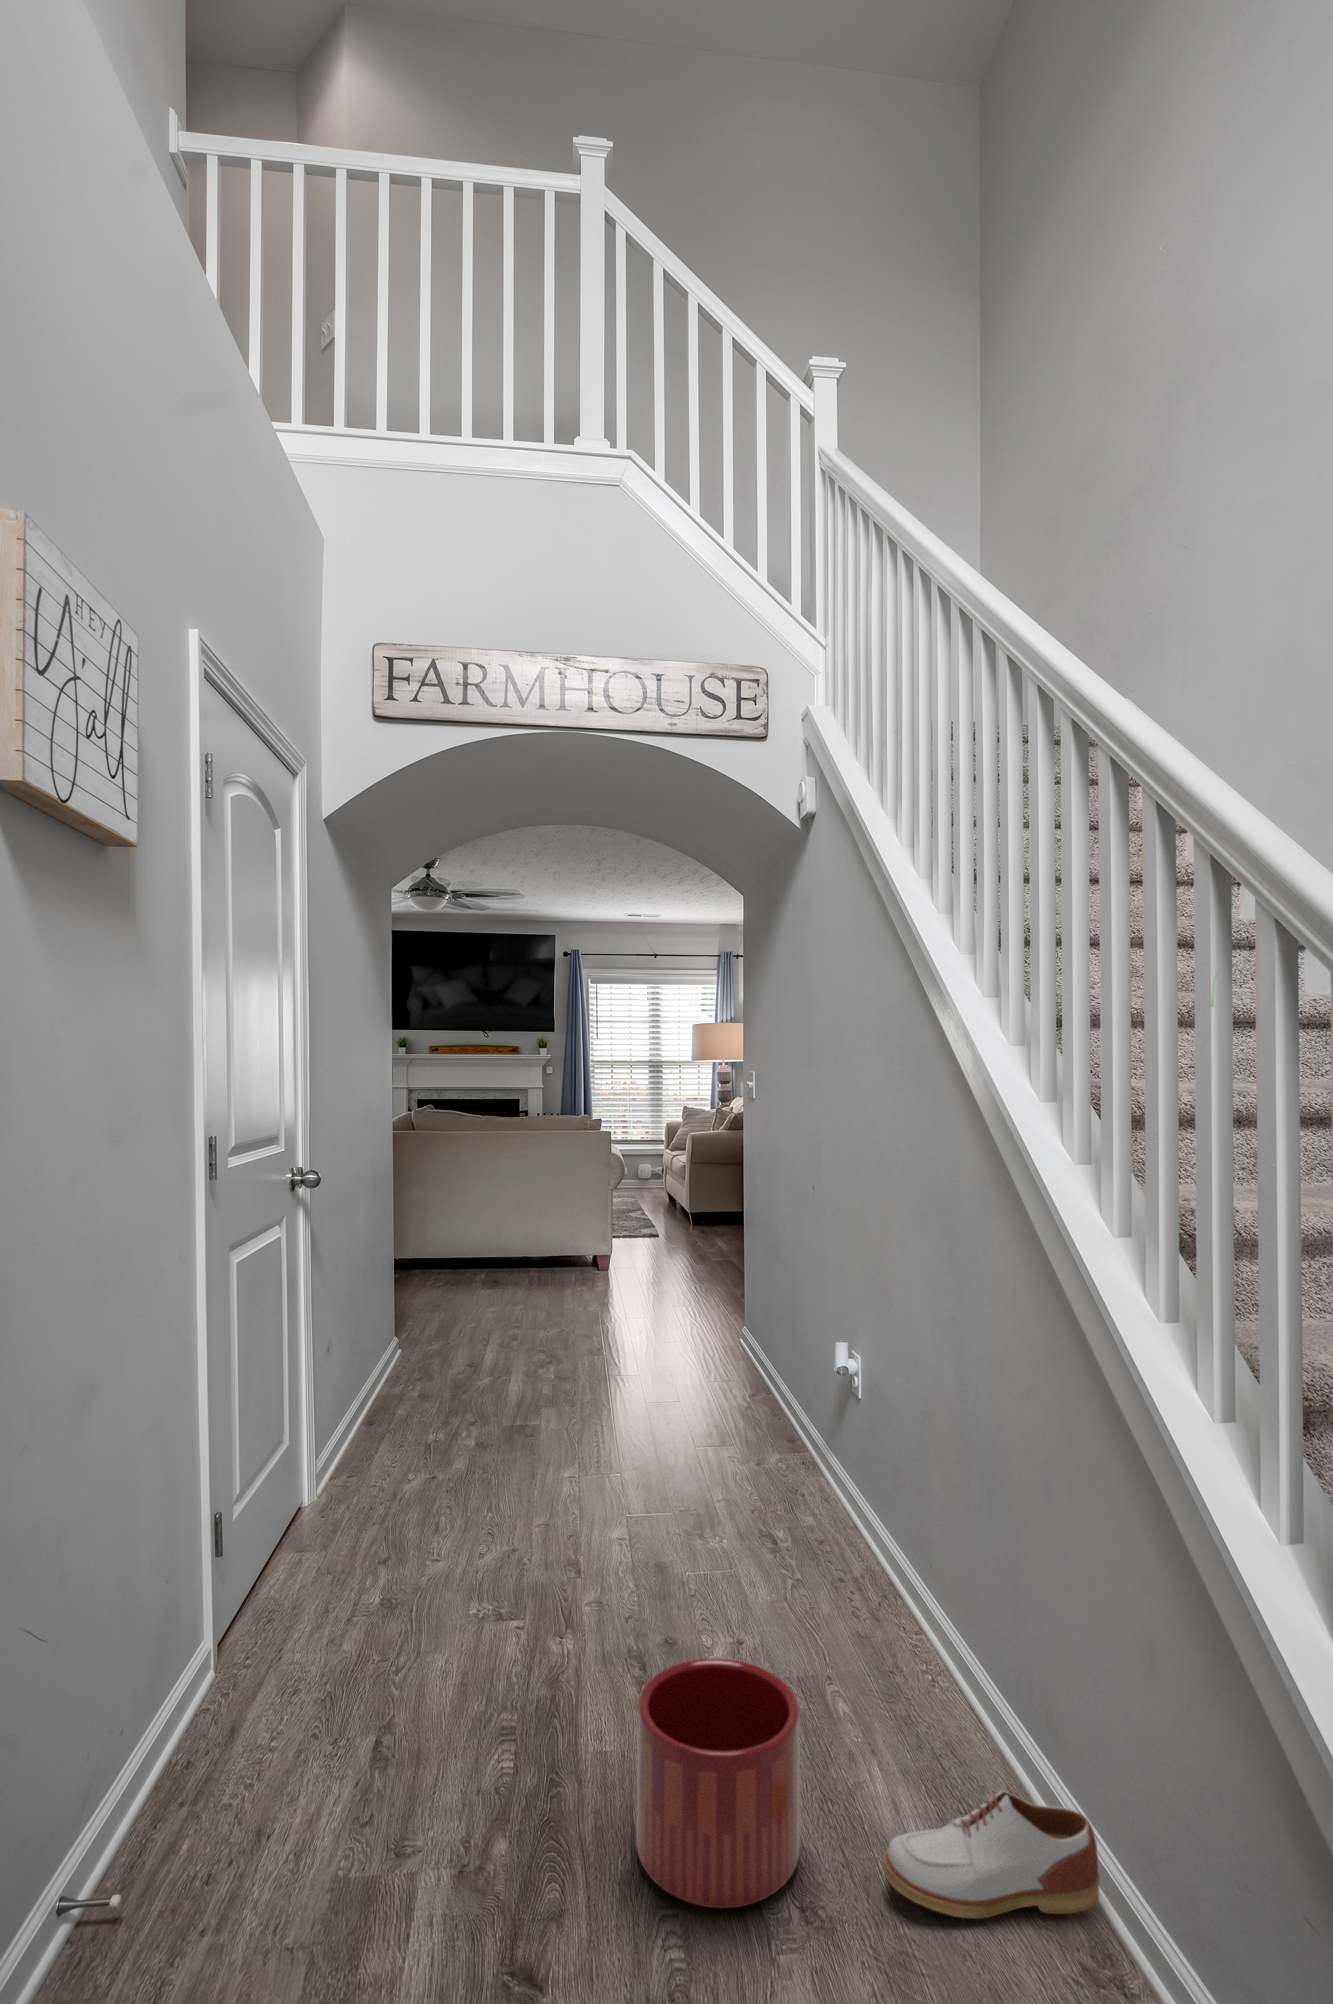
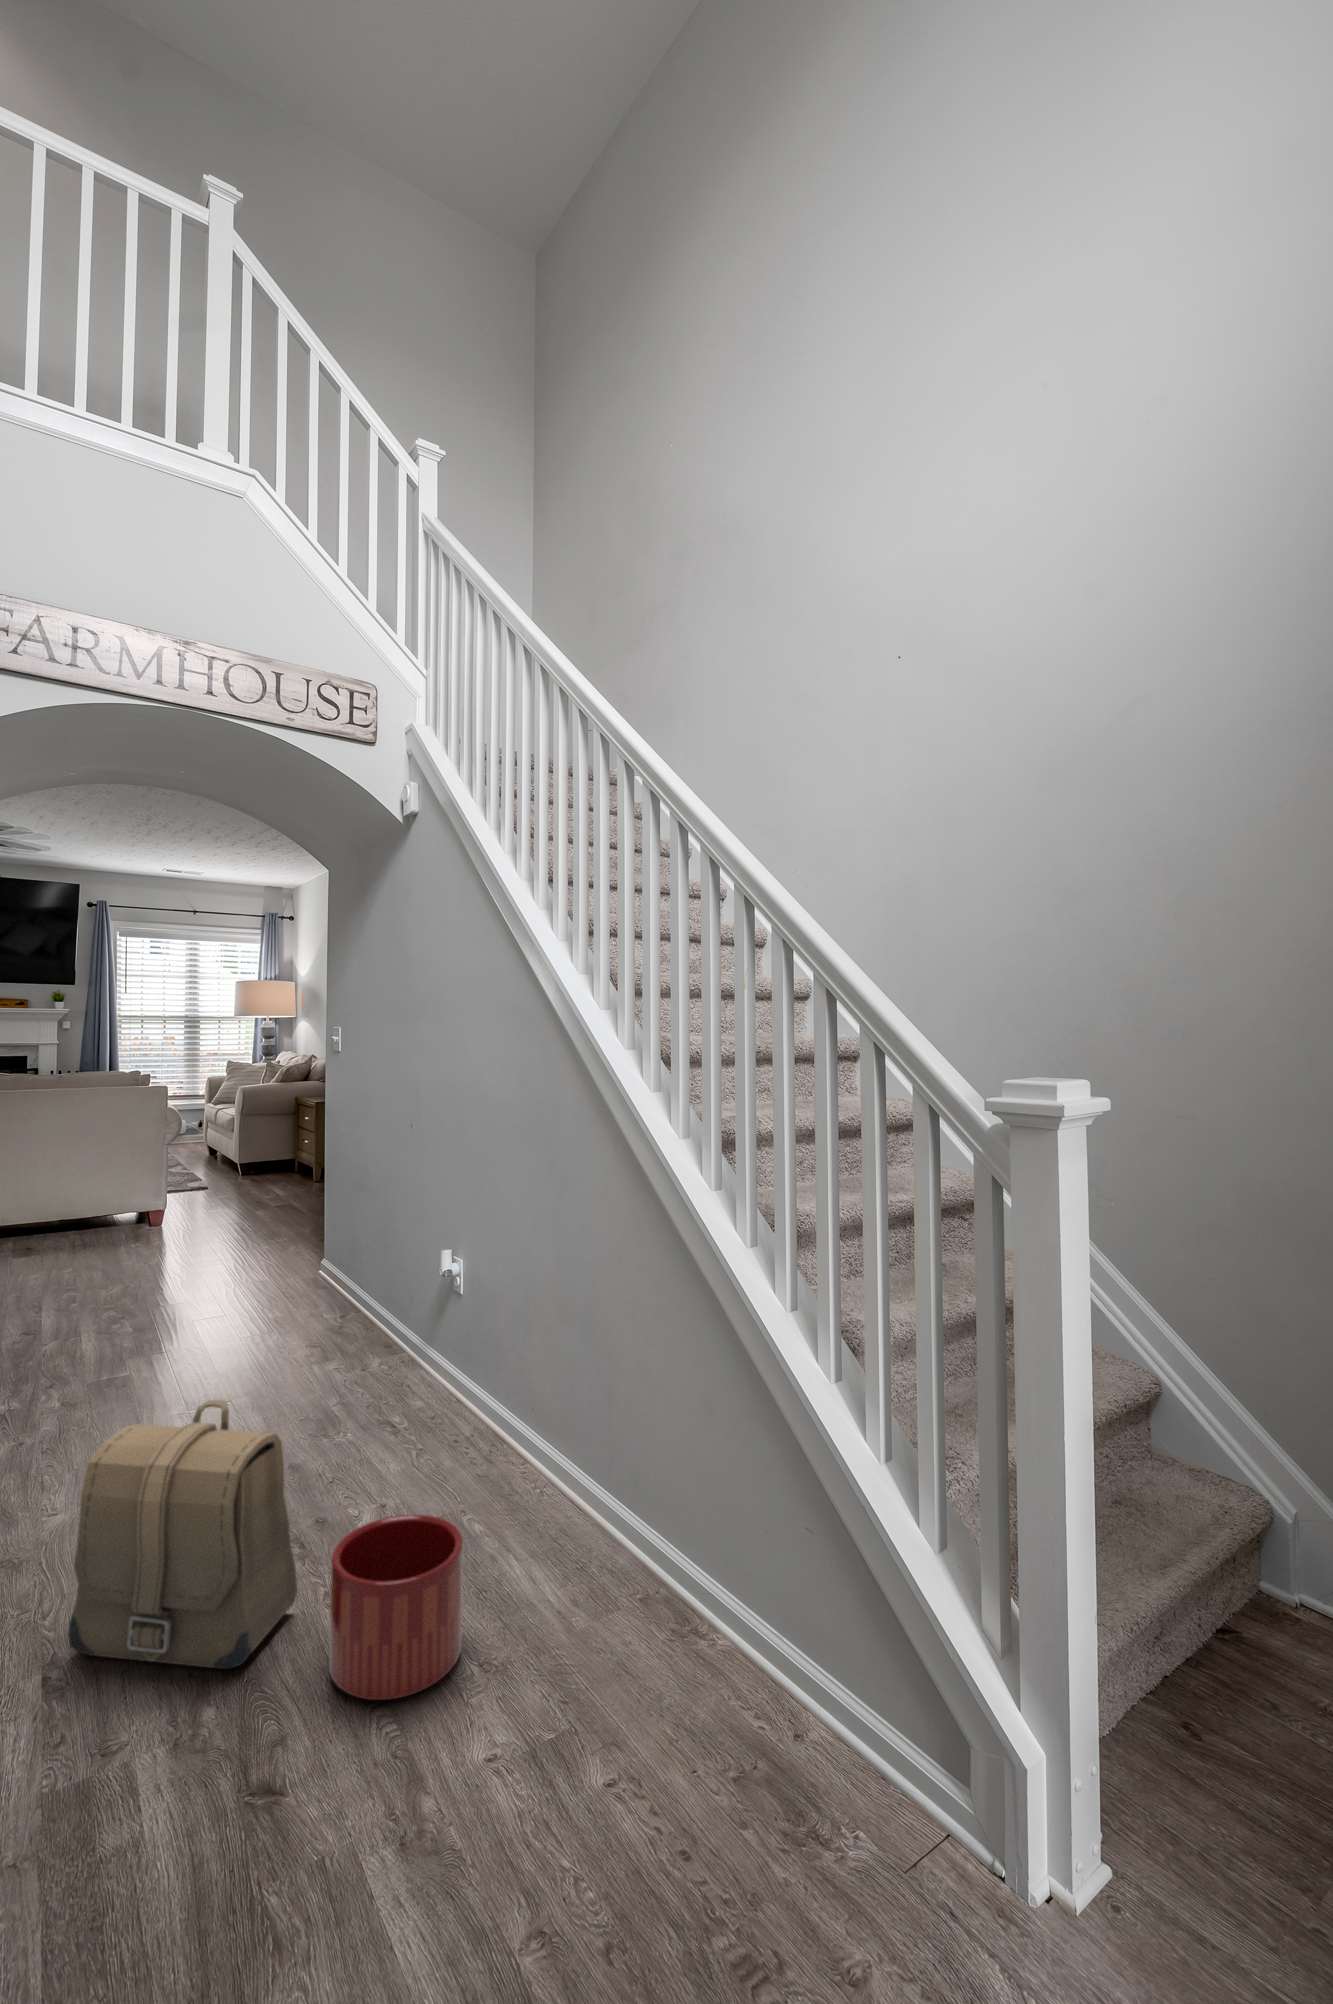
backpack: none [398,1470,623,1796] -> present [68,1400,297,1669]
shoe: present [883,1791,1100,1919] -> none [526,1554,667,1646]

